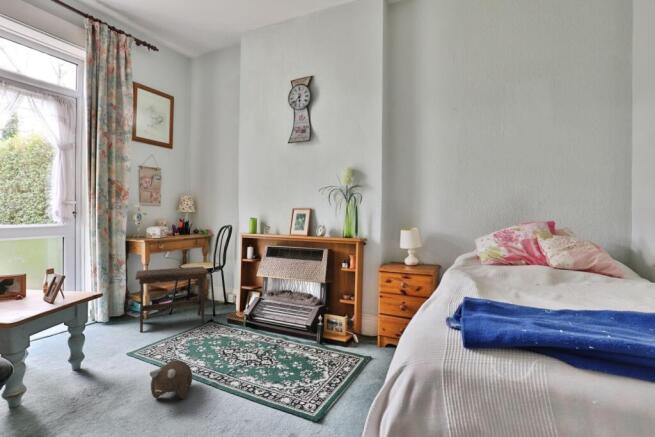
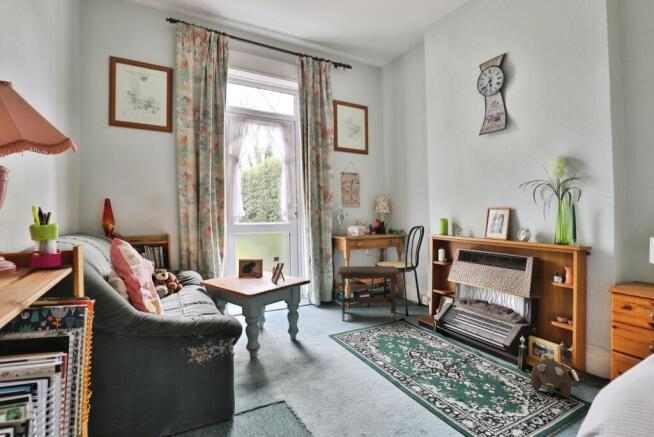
plush toy: present [150,360,192,399] -> present [531,359,572,398]

